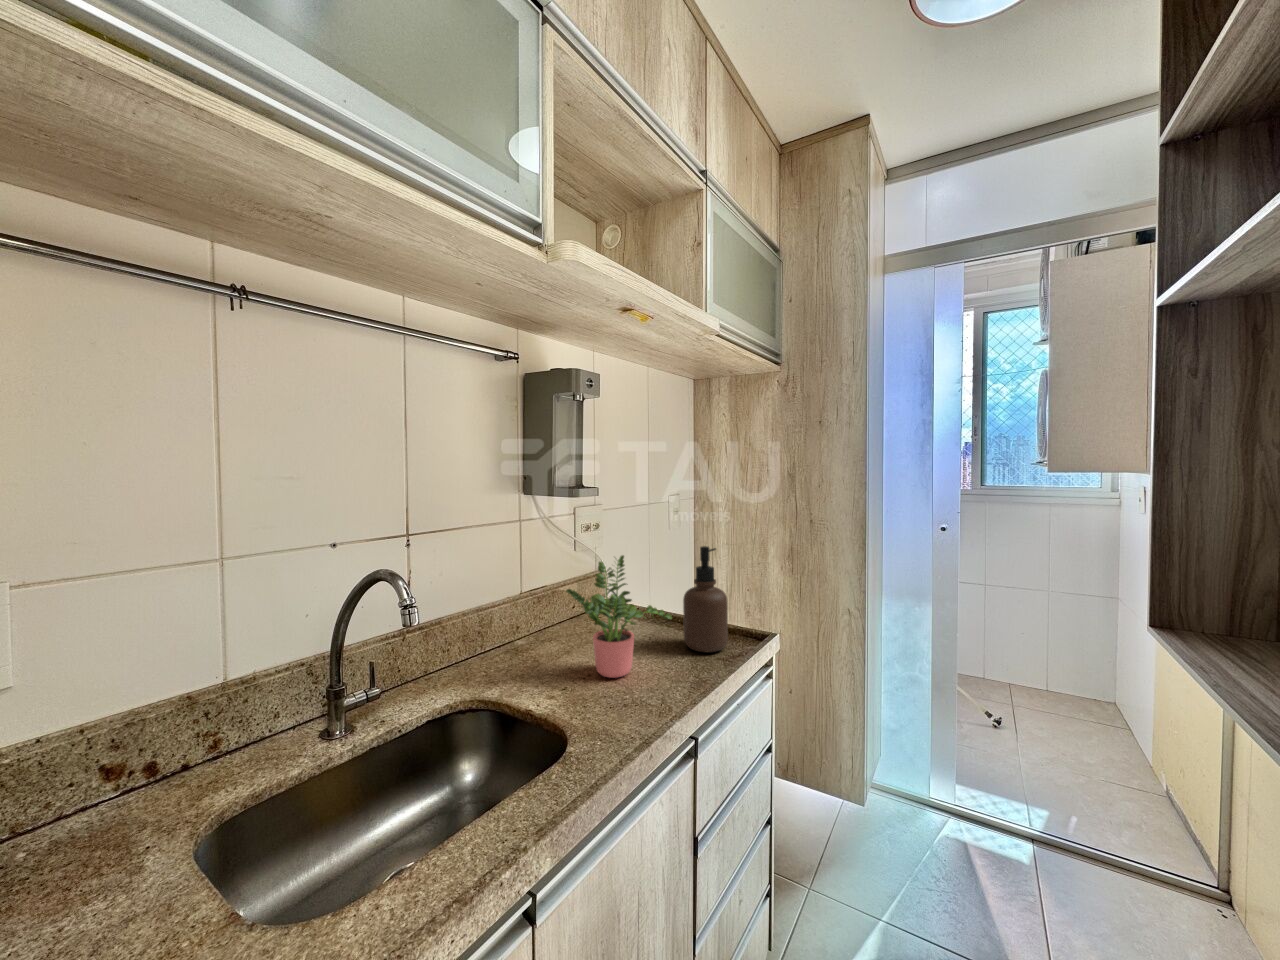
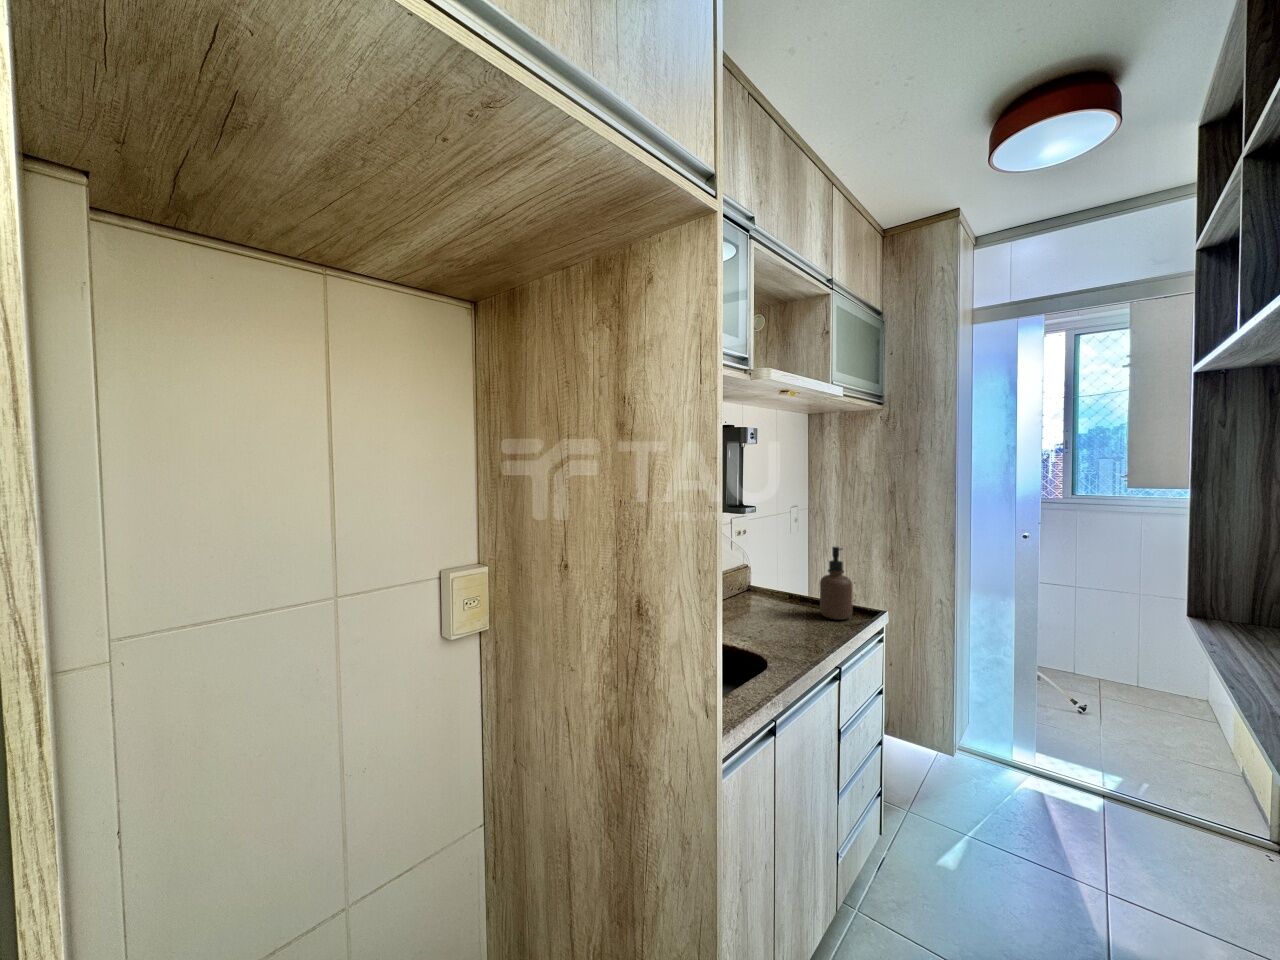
potted plant: present [566,555,672,678] -> none [752,551,820,630]

